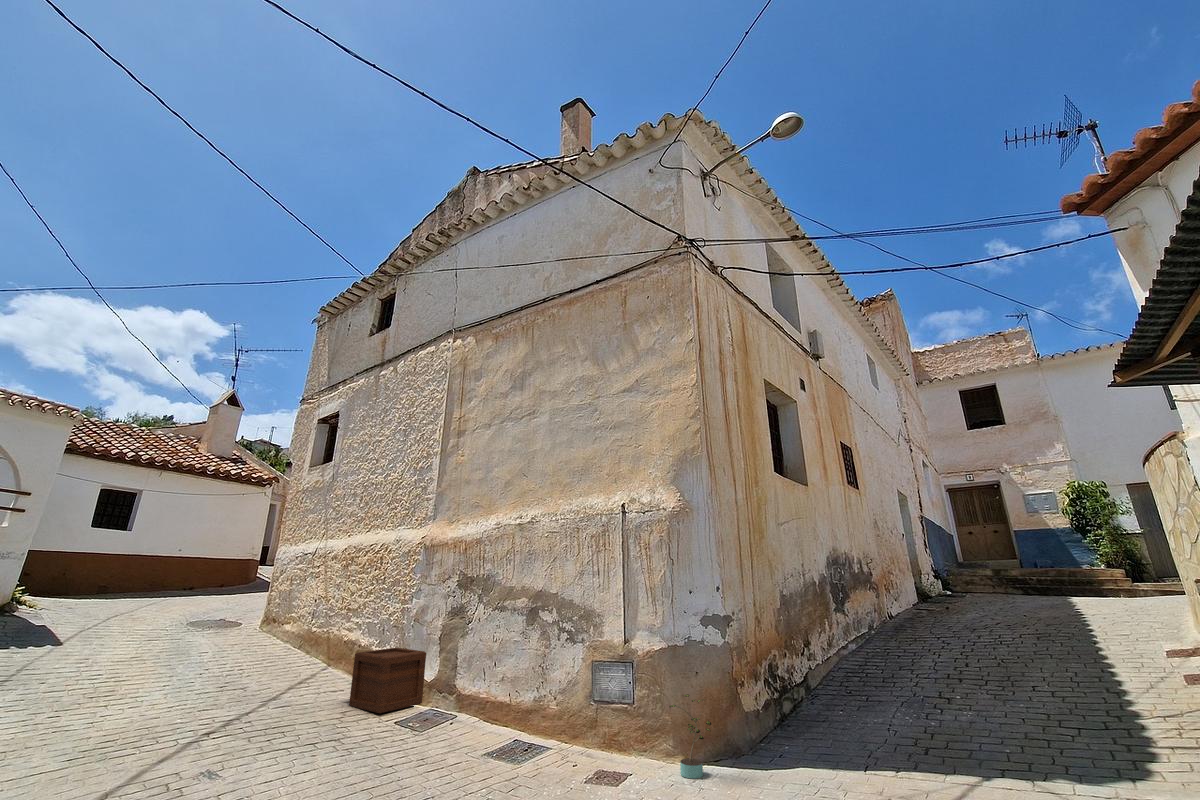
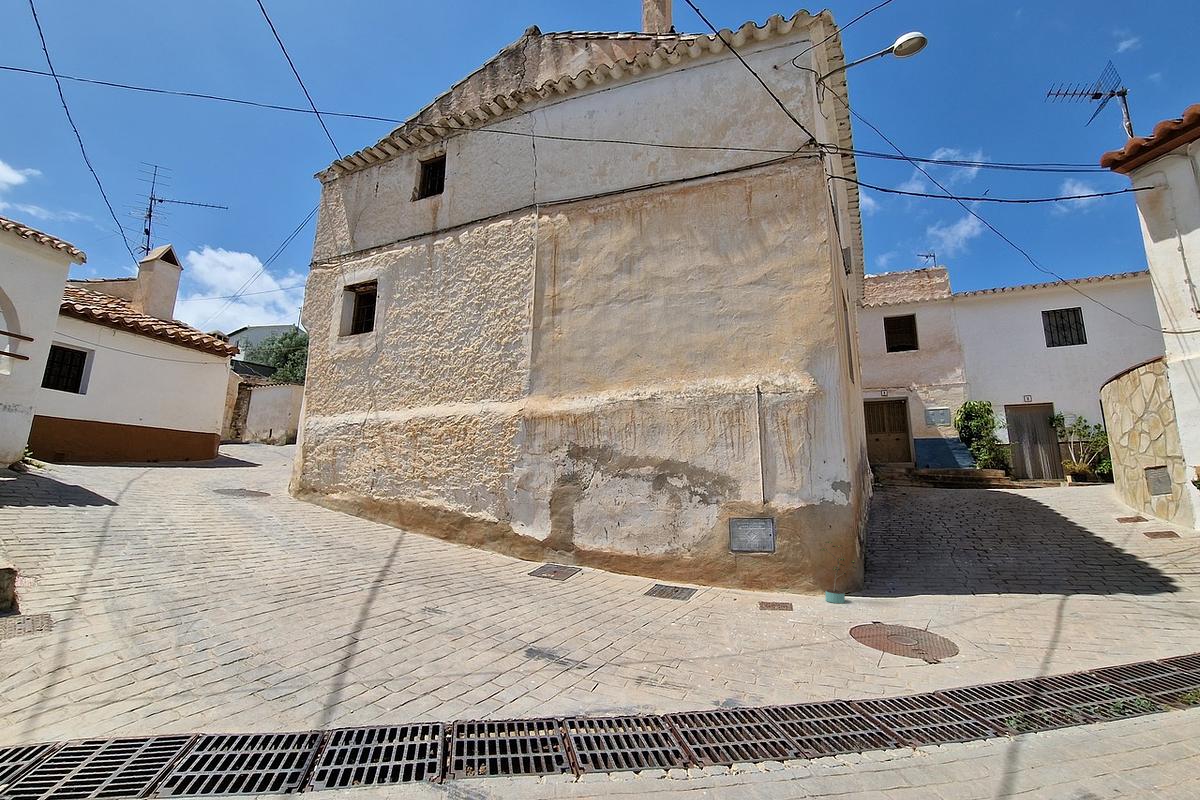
wooden crate: present [349,648,426,713] -> none [467,510,533,565]

